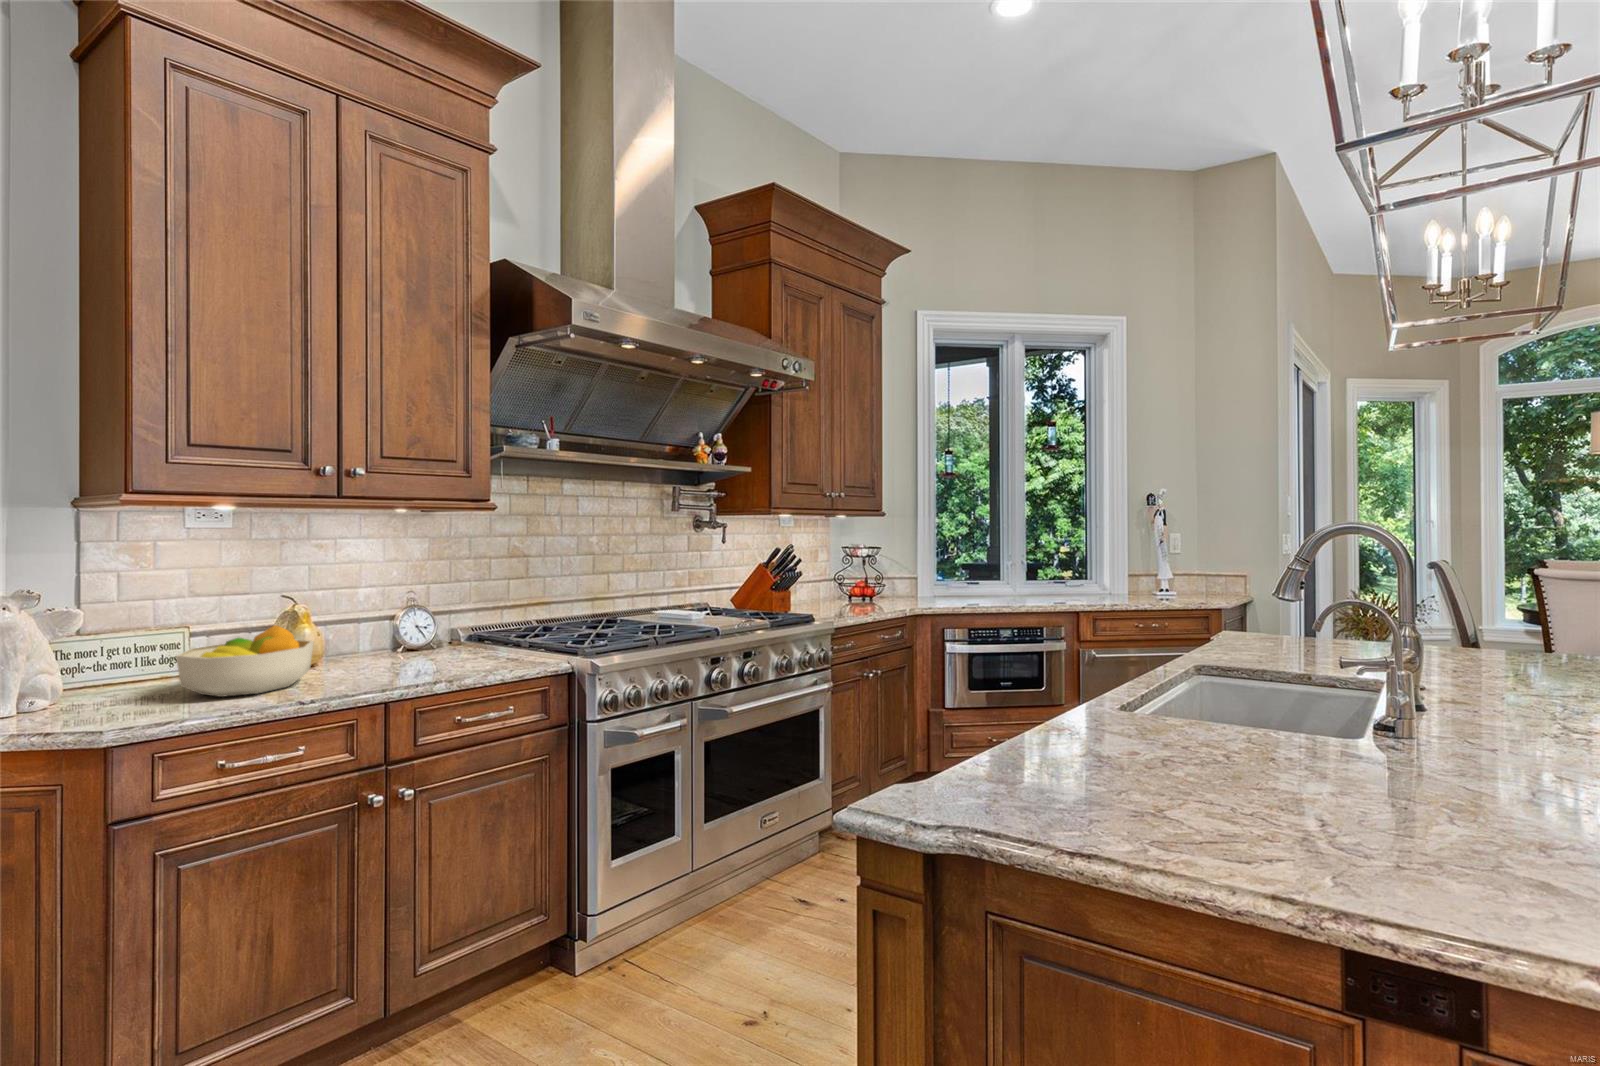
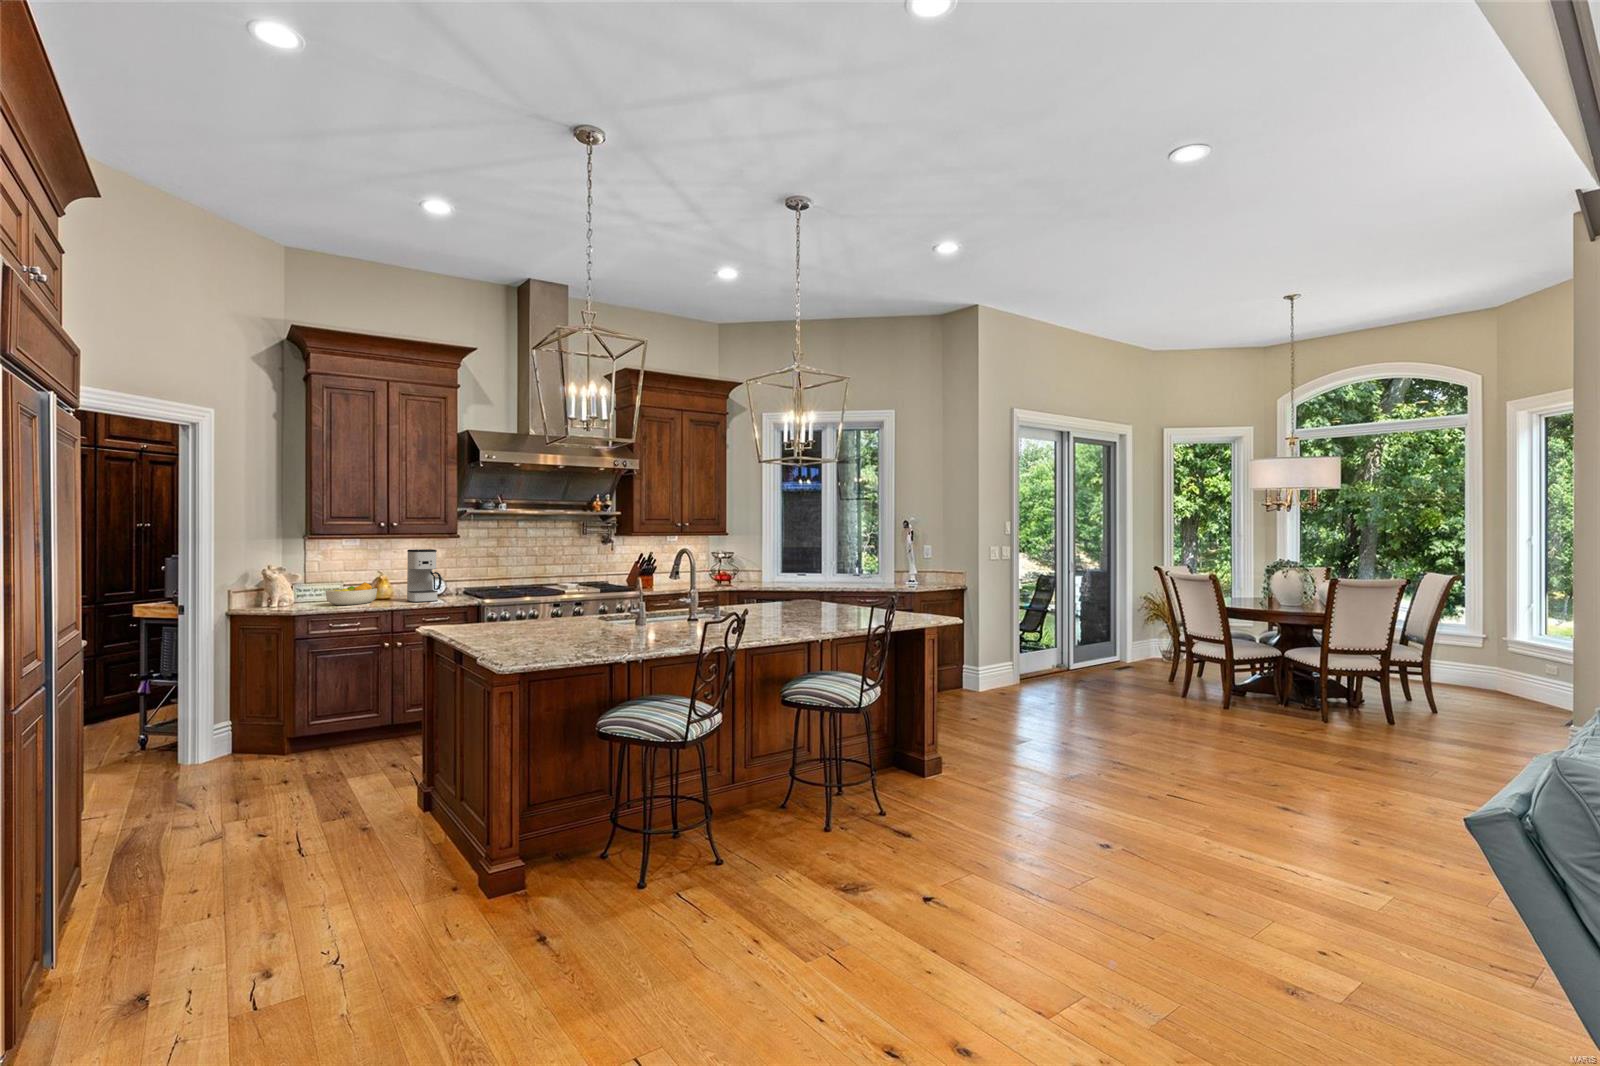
coffee maker: none [390,536,482,675] -> present [407,549,442,602]

